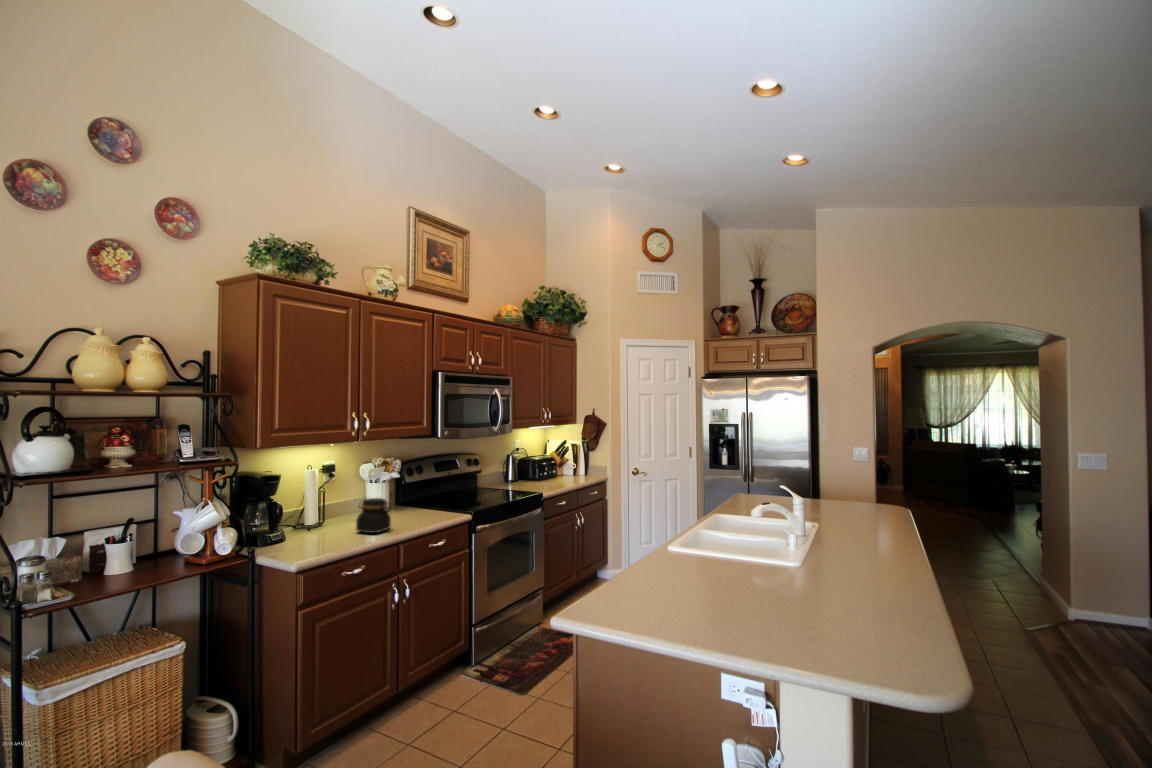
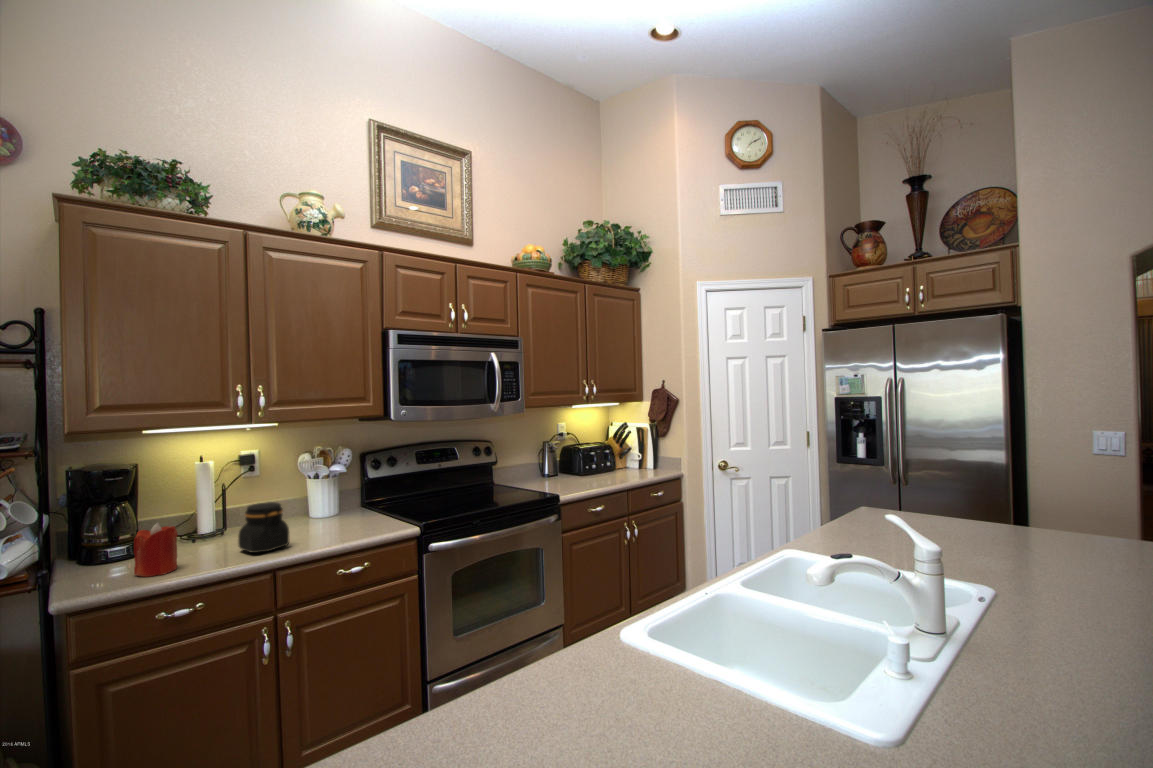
candle: none [305,511,332,549] -> present [134,523,178,577]

